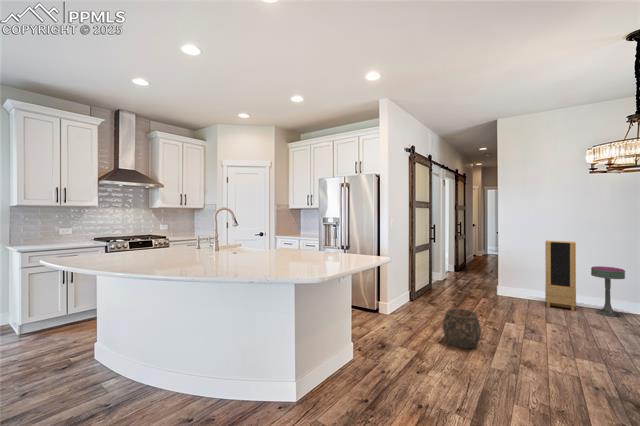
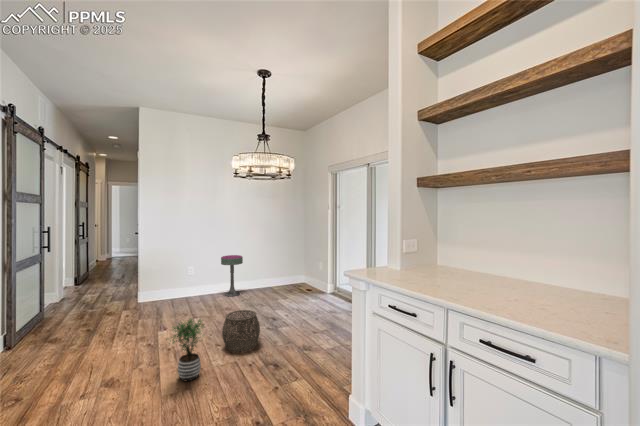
storage cabinet: present [545,241,576,311] -> none [186,236,211,302]
woven basket: present [443,309,481,348] -> present [222,310,260,352]
potted plant: none [497,311,541,370] -> present [169,318,204,381]

